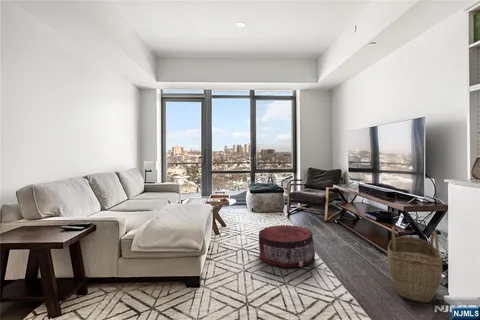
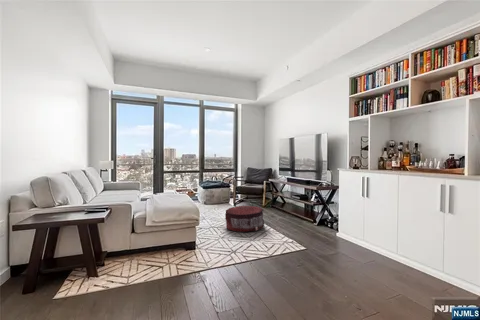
woven basket: present [387,227,442,303] -> none [308,198,336,239]

